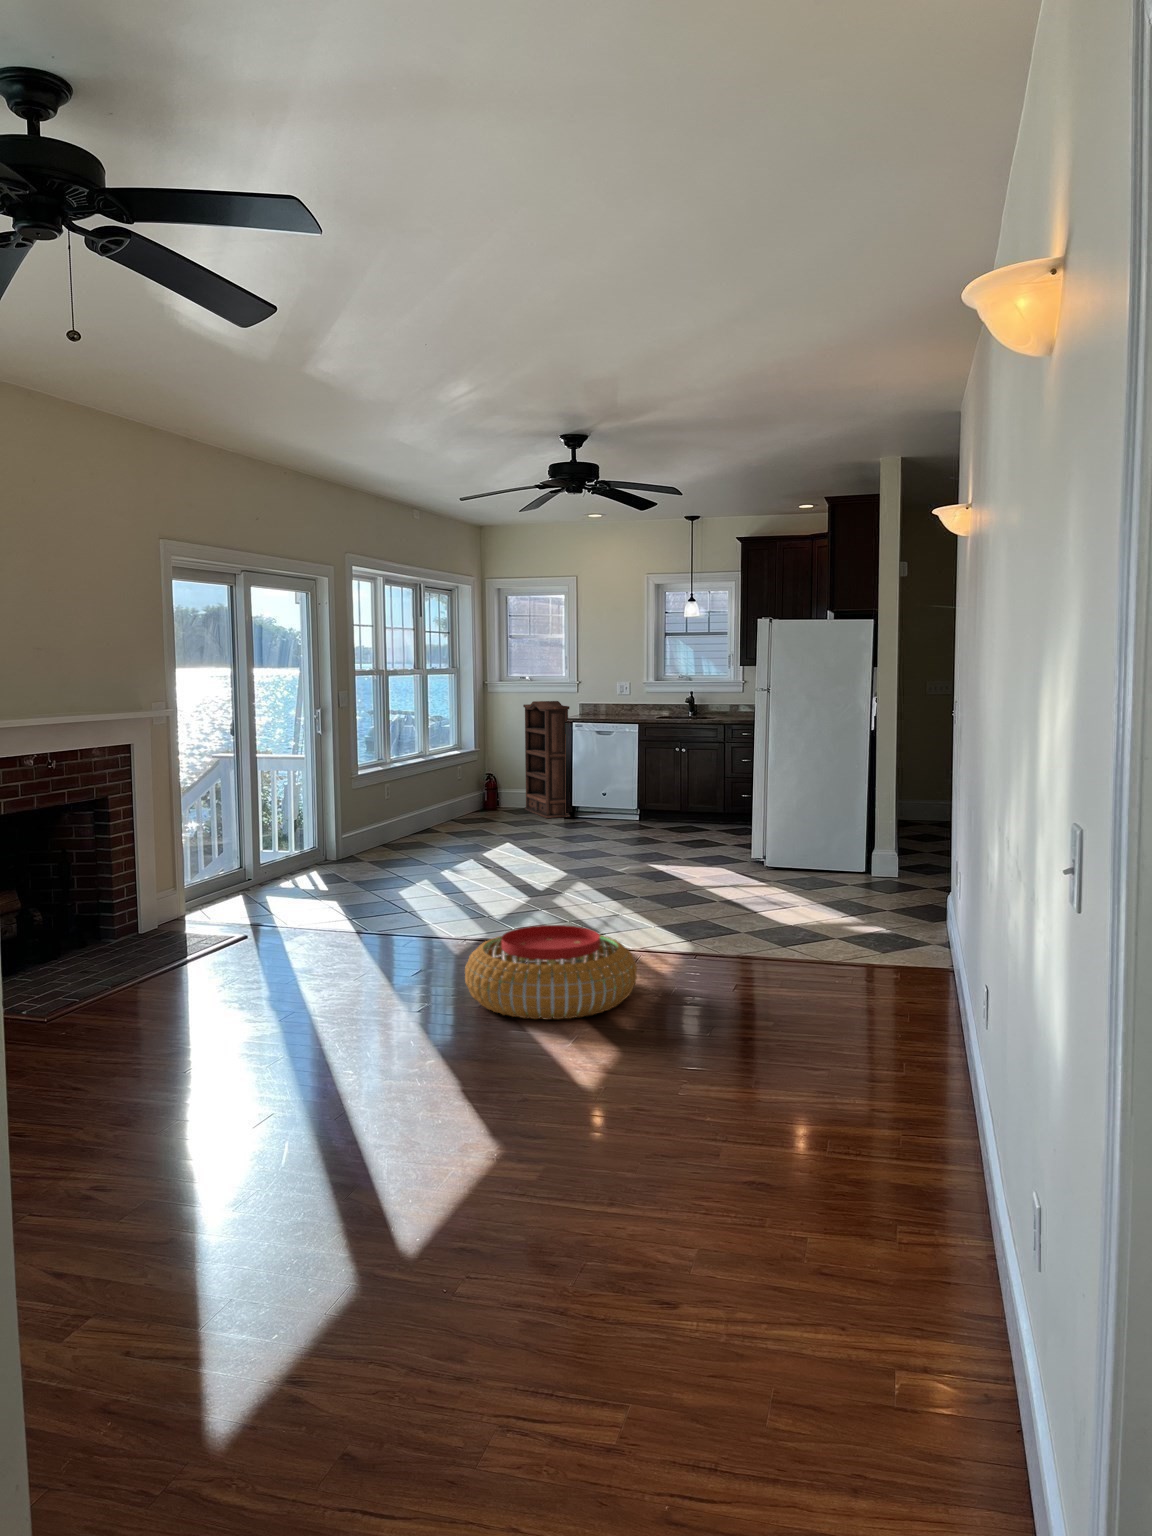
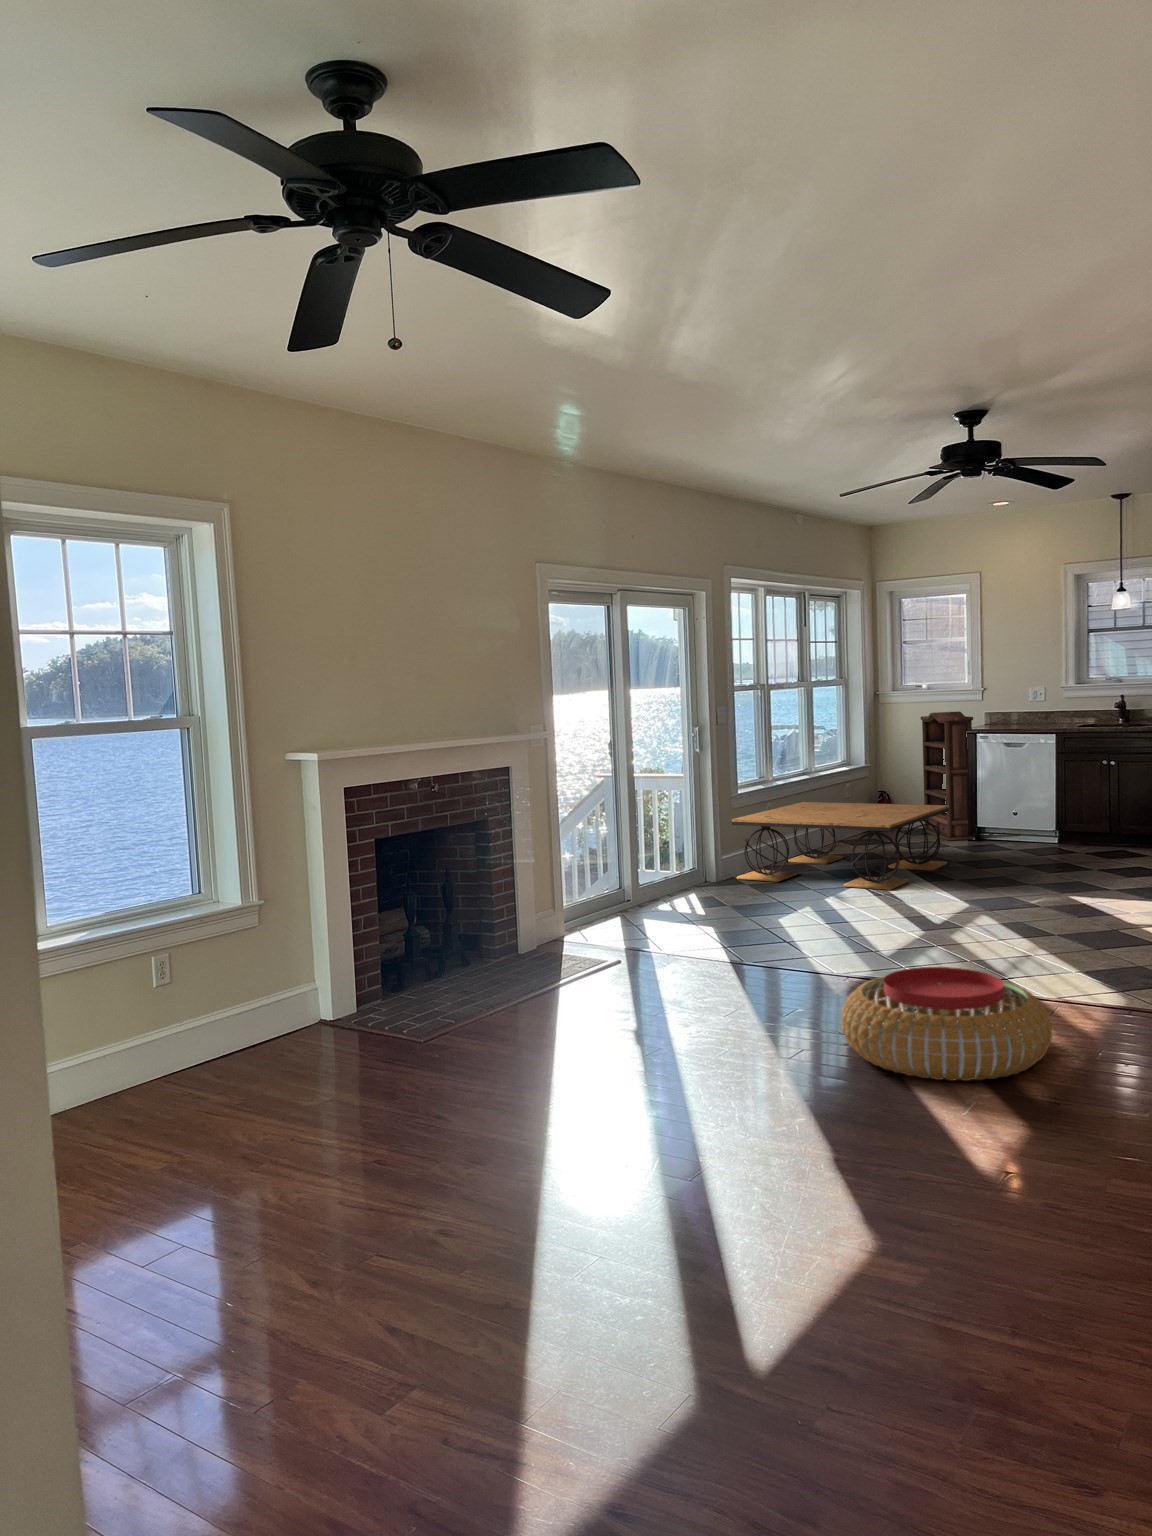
coffee table: none [351,783,549,863] -> present [732,802,949,890]

